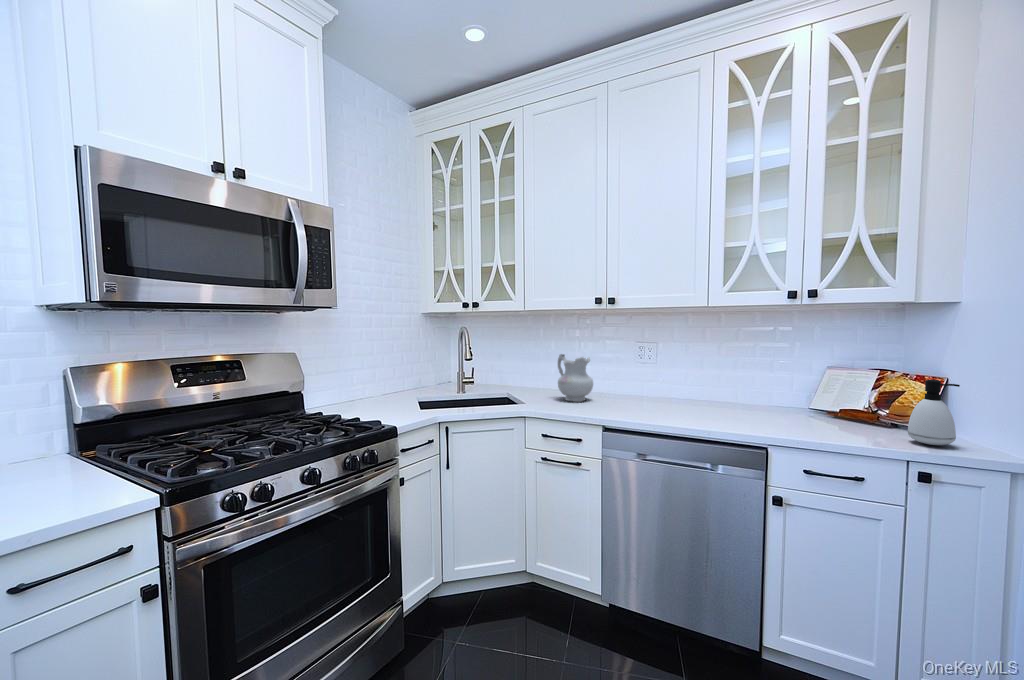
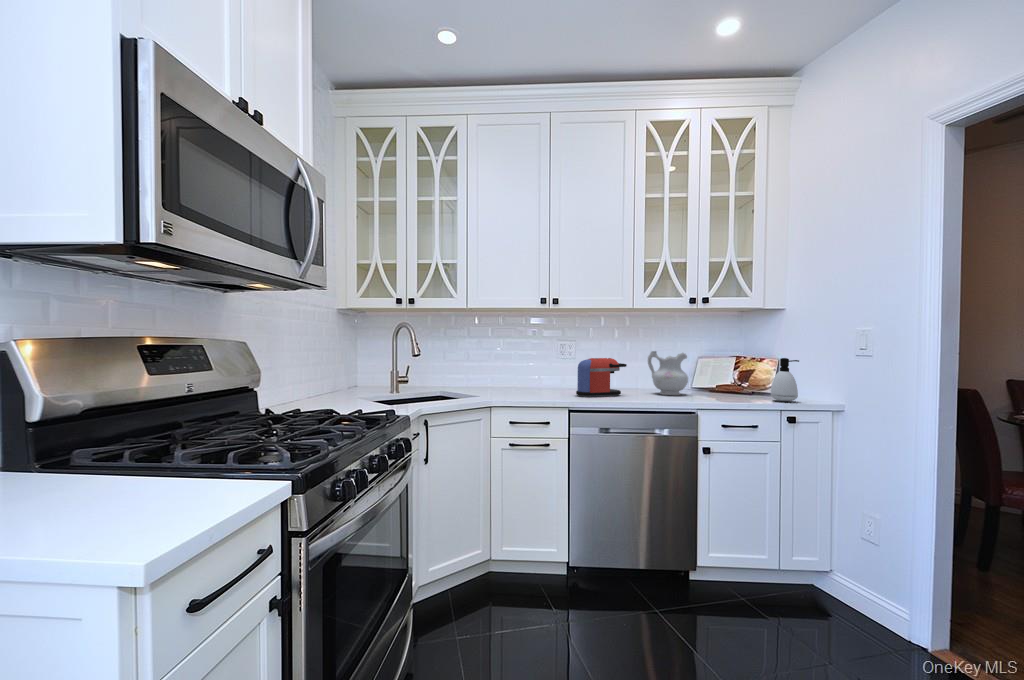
ceramic pitcher: present [558,354,593,402] -> present [648,351,688,396]
coffee maker: none [631,368,697,414] -> present [576,358,627,397]

